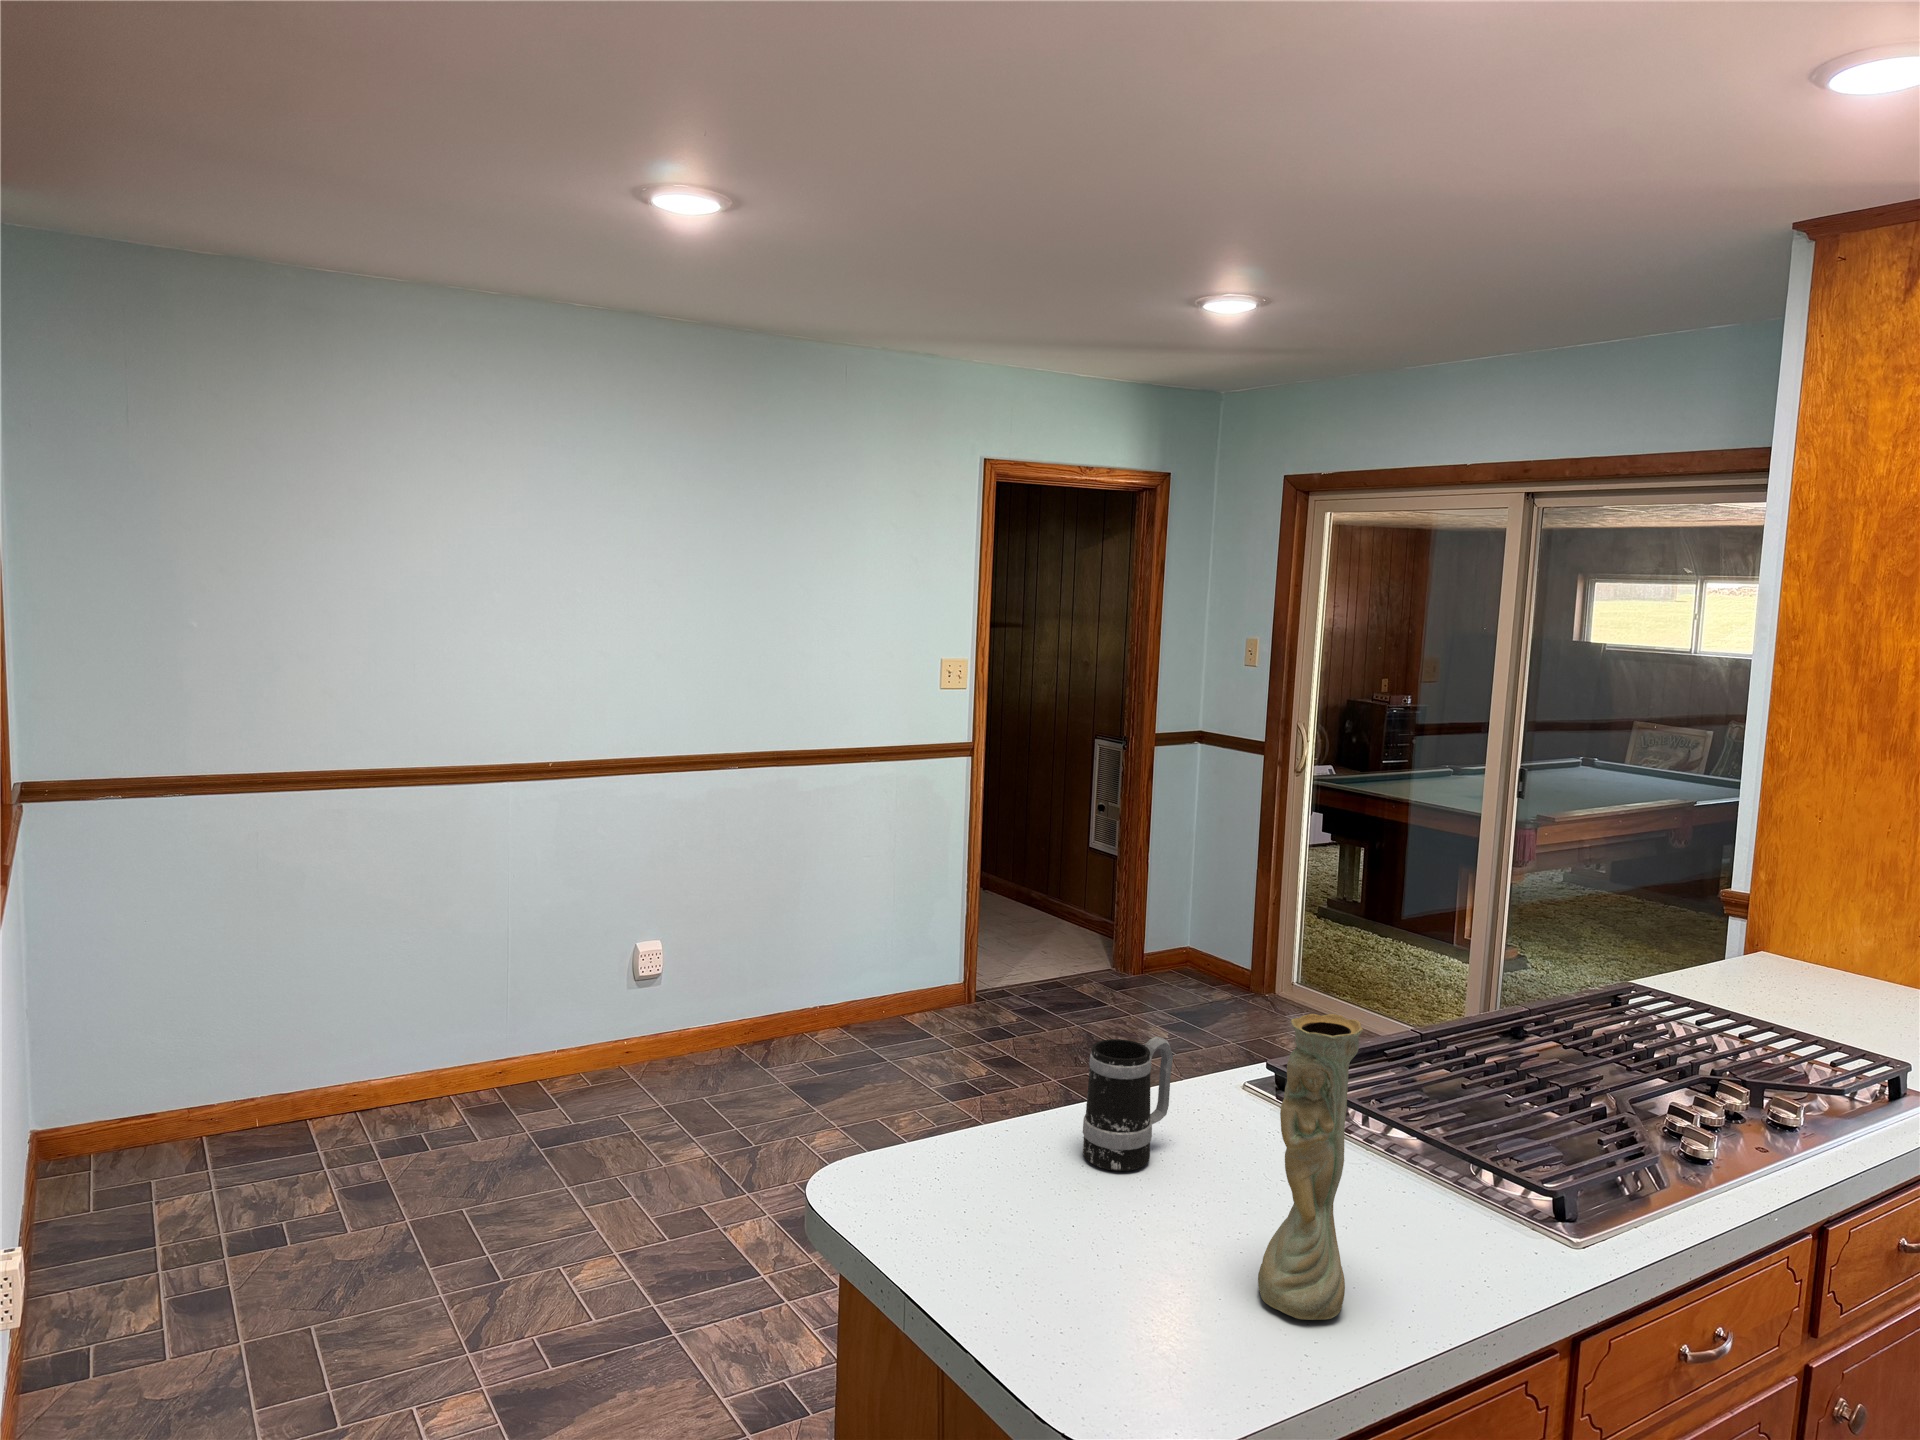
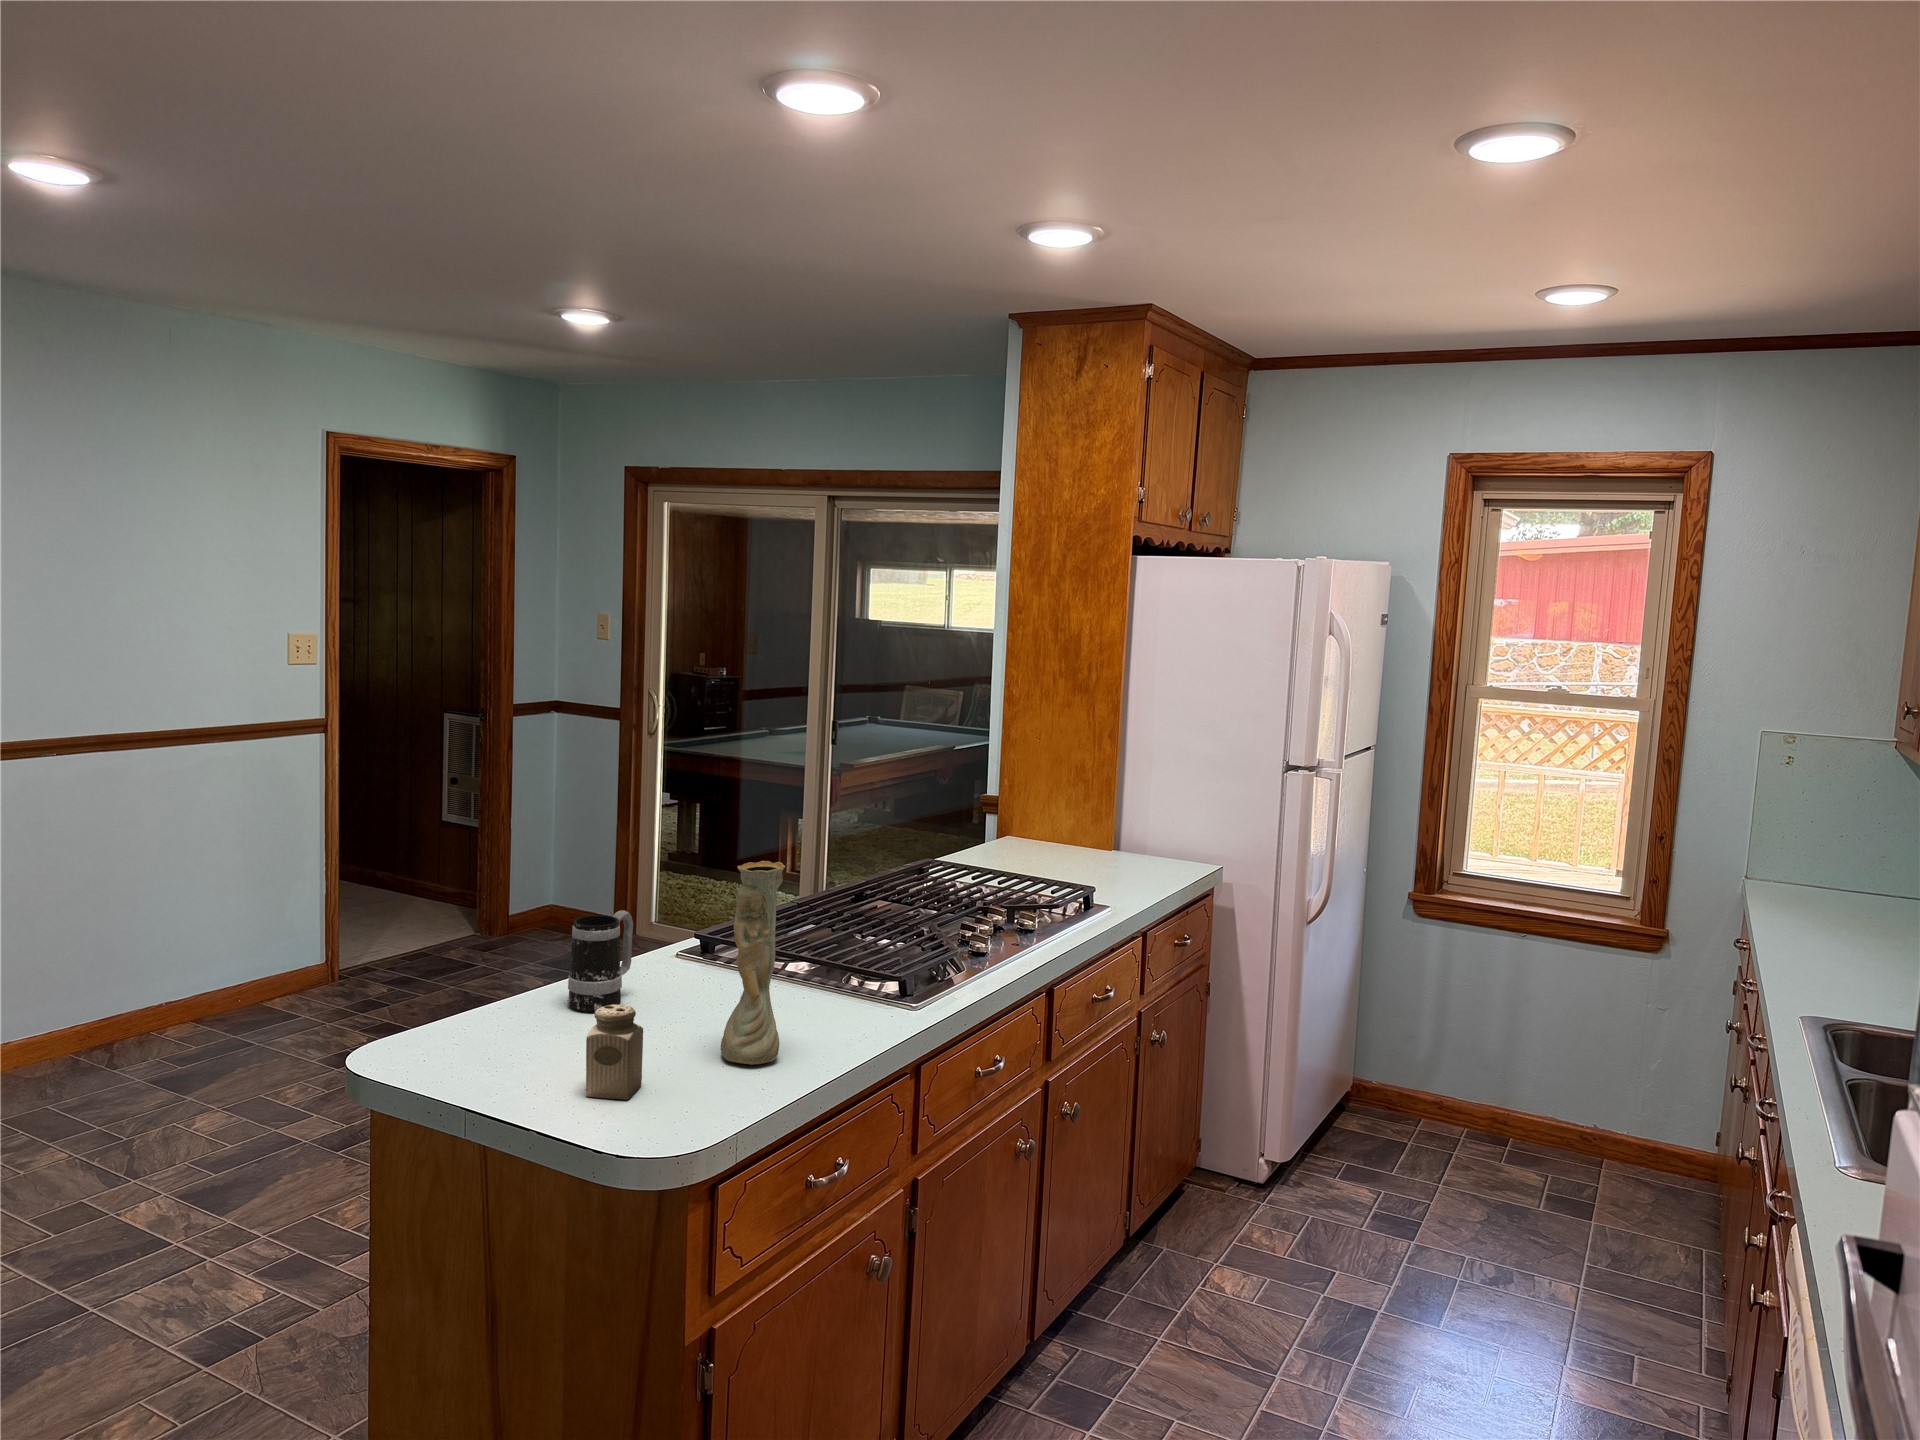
salt shaker: none [1050,1202,1135,1348] -> present [586,1005,643,1099]

